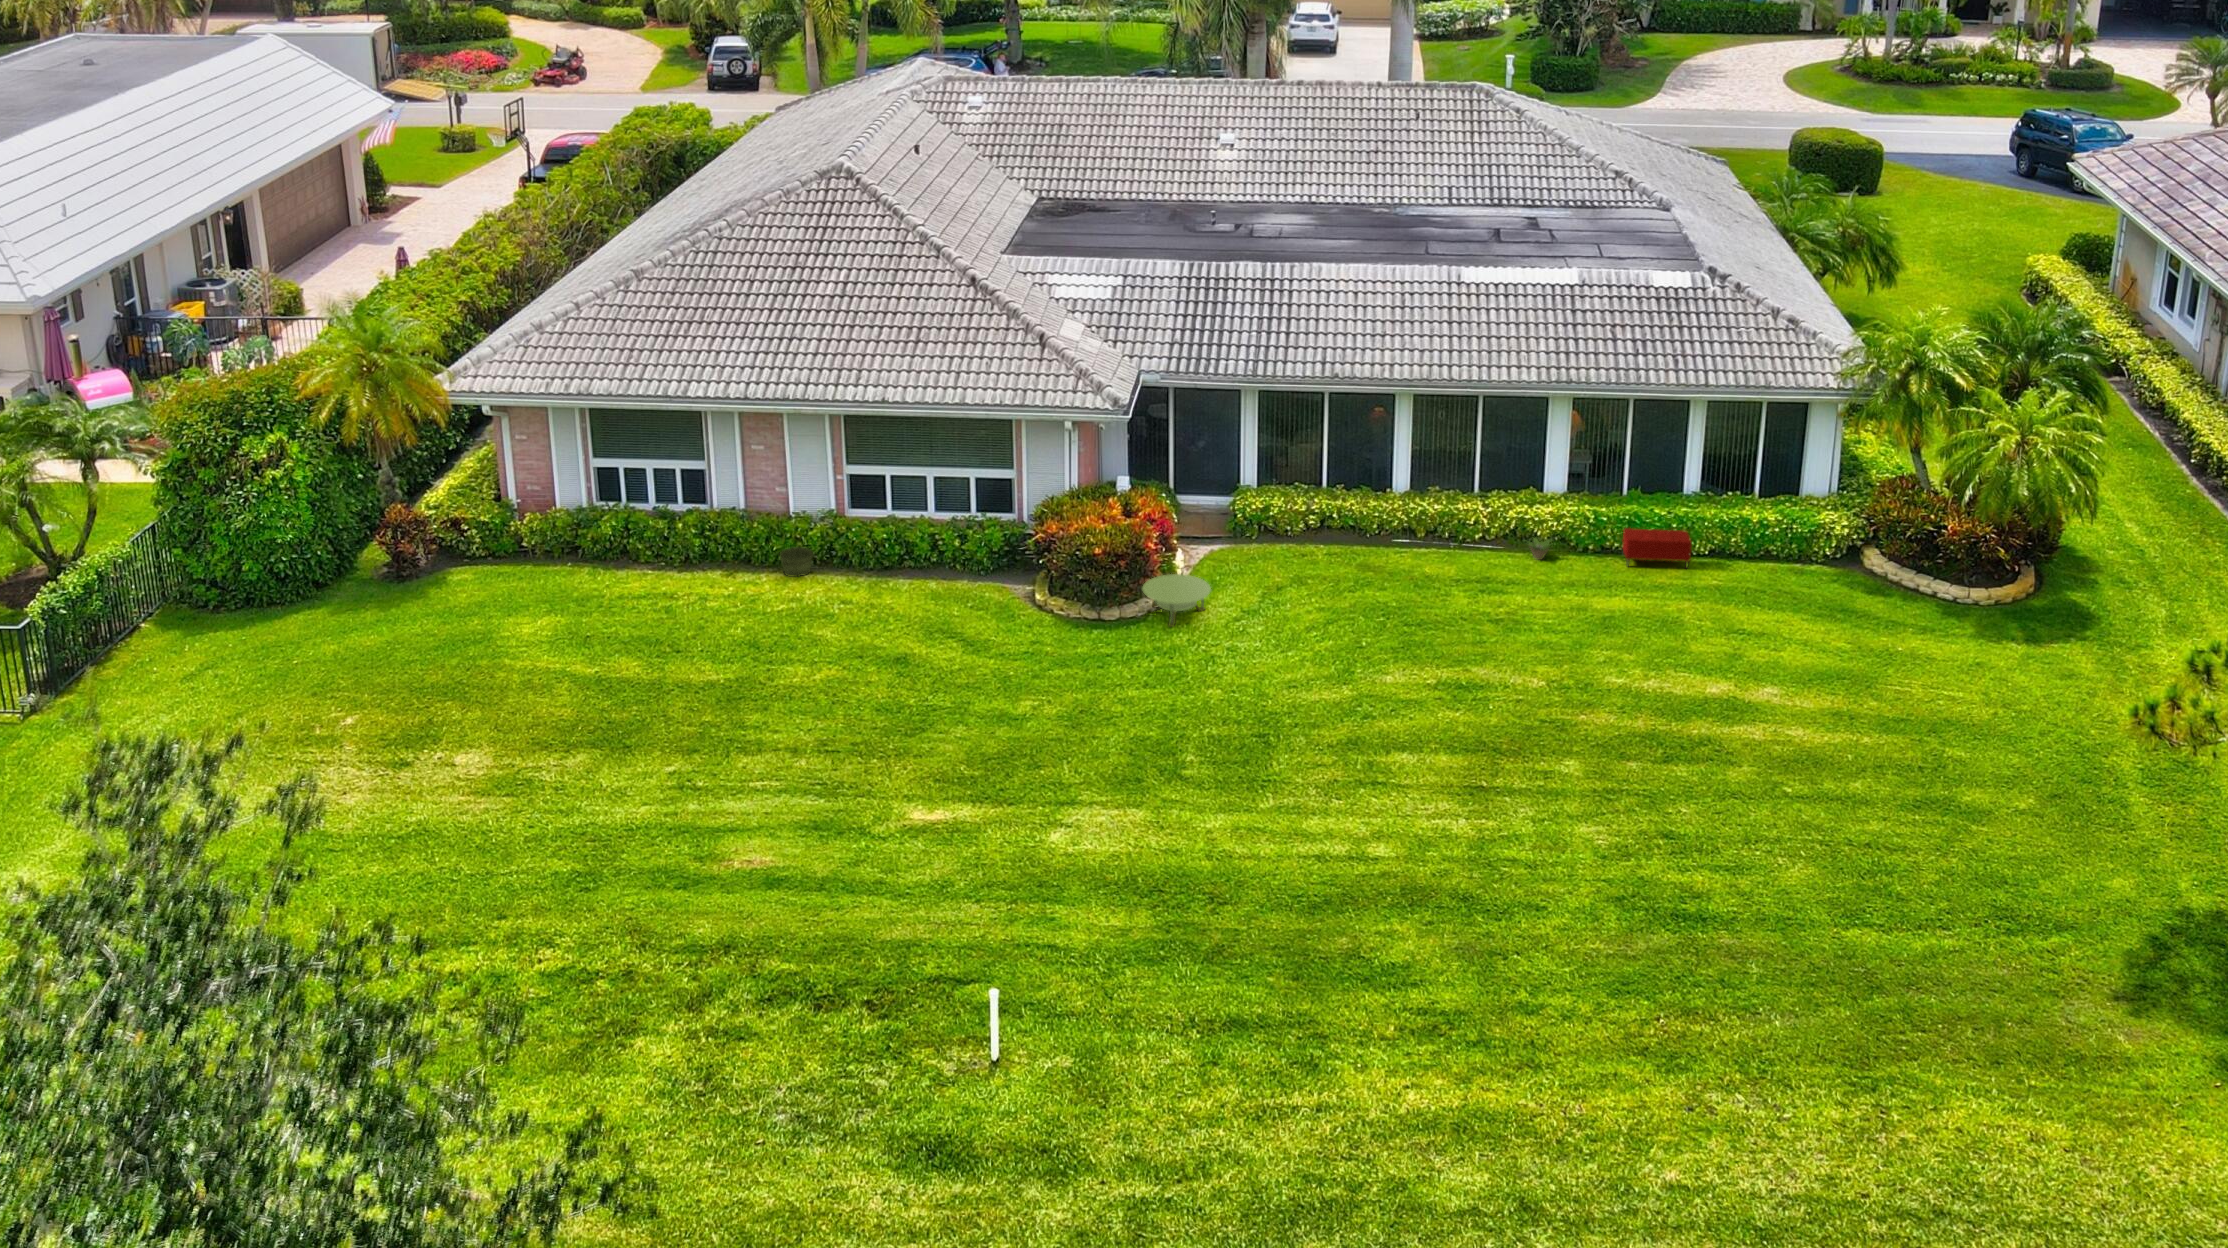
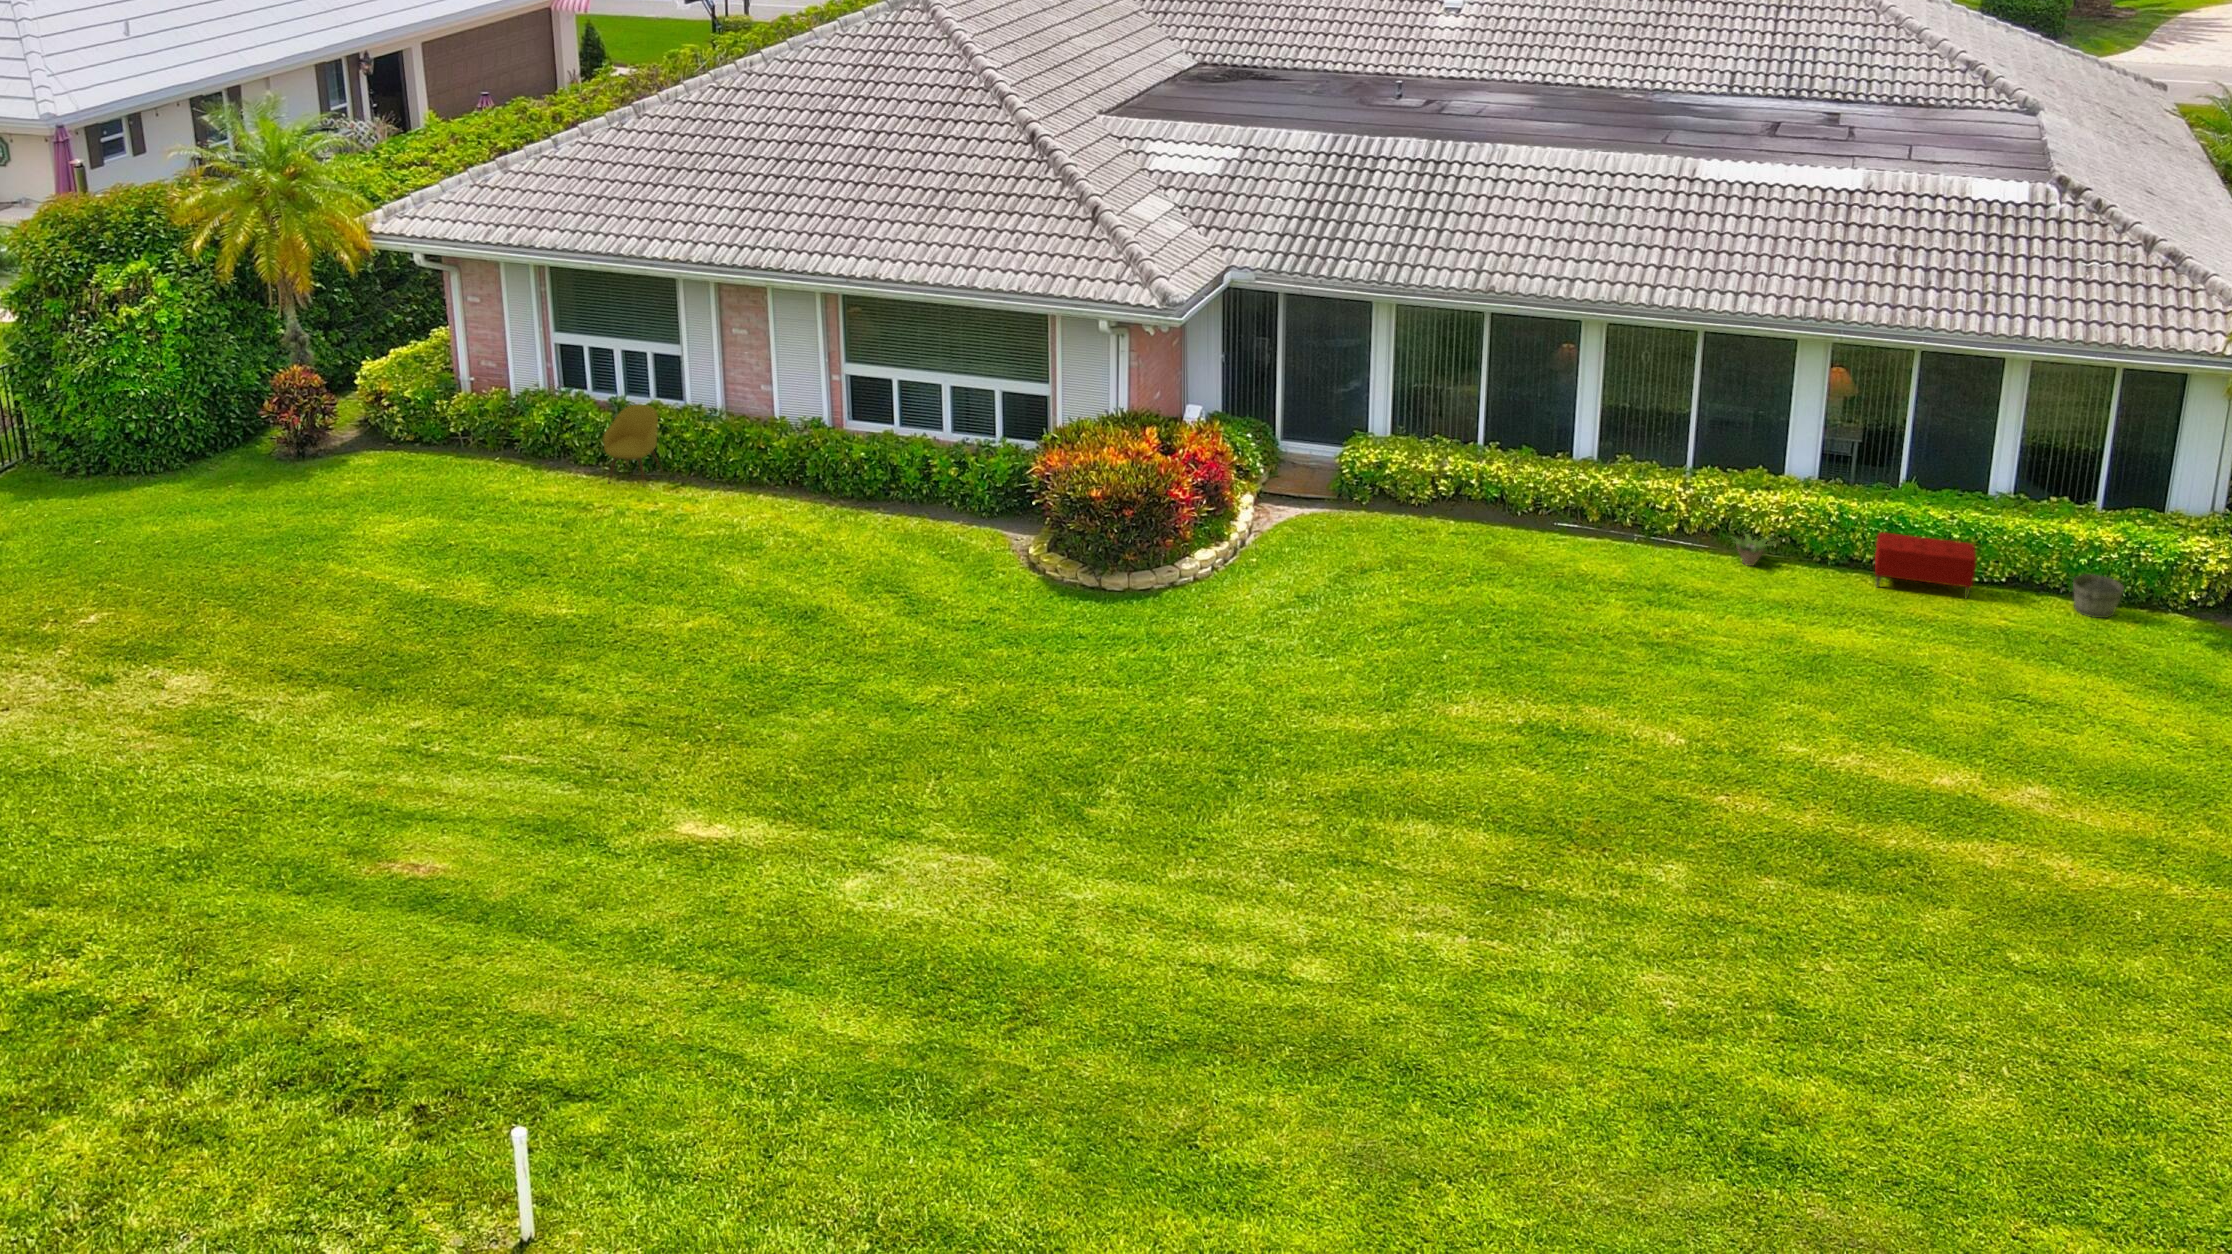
chair: none [667,513,711,578] -> present [603,404,662,486]
wooden bucket: present [780,547,813,577] -> present [2073,574,2124,618]
round table: present [1143,574,1211,627] -> none [1160,535,1254,606]

